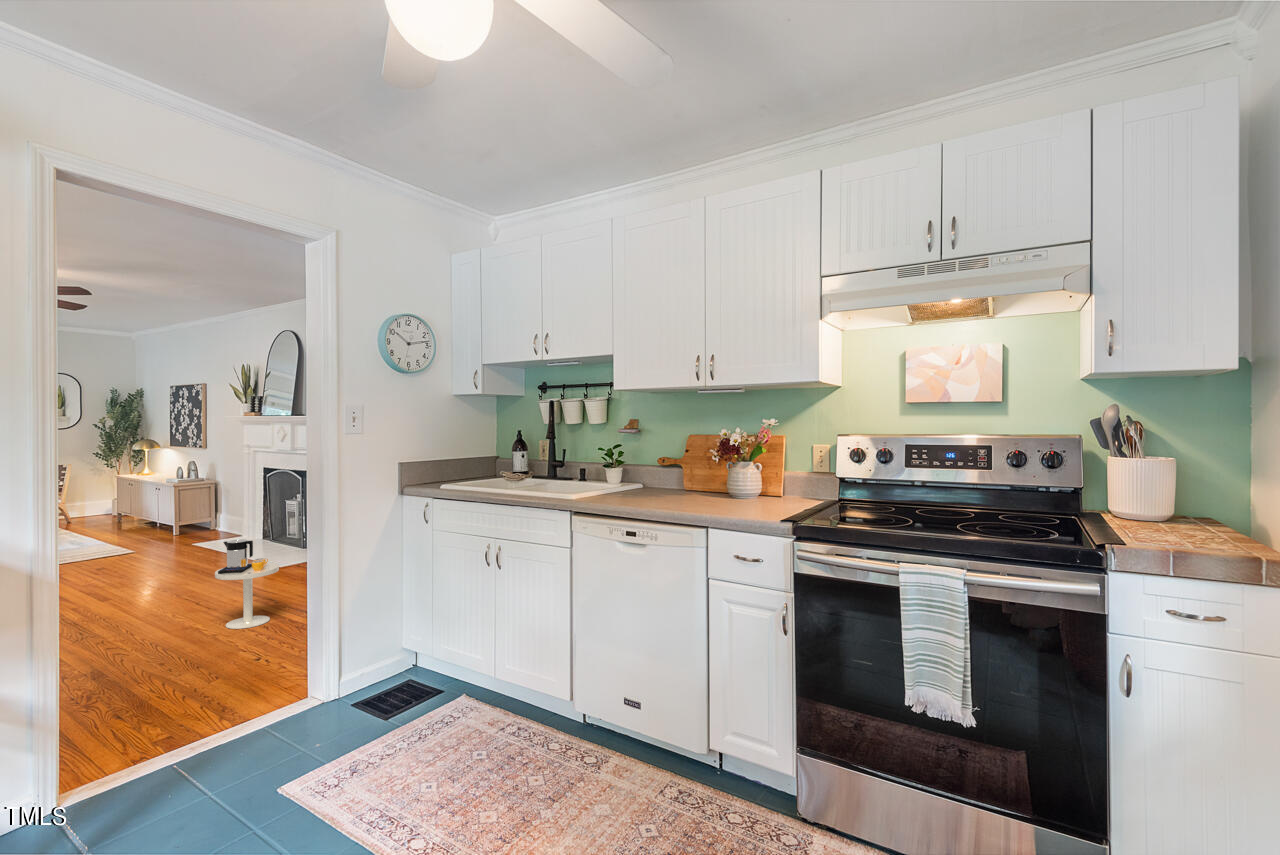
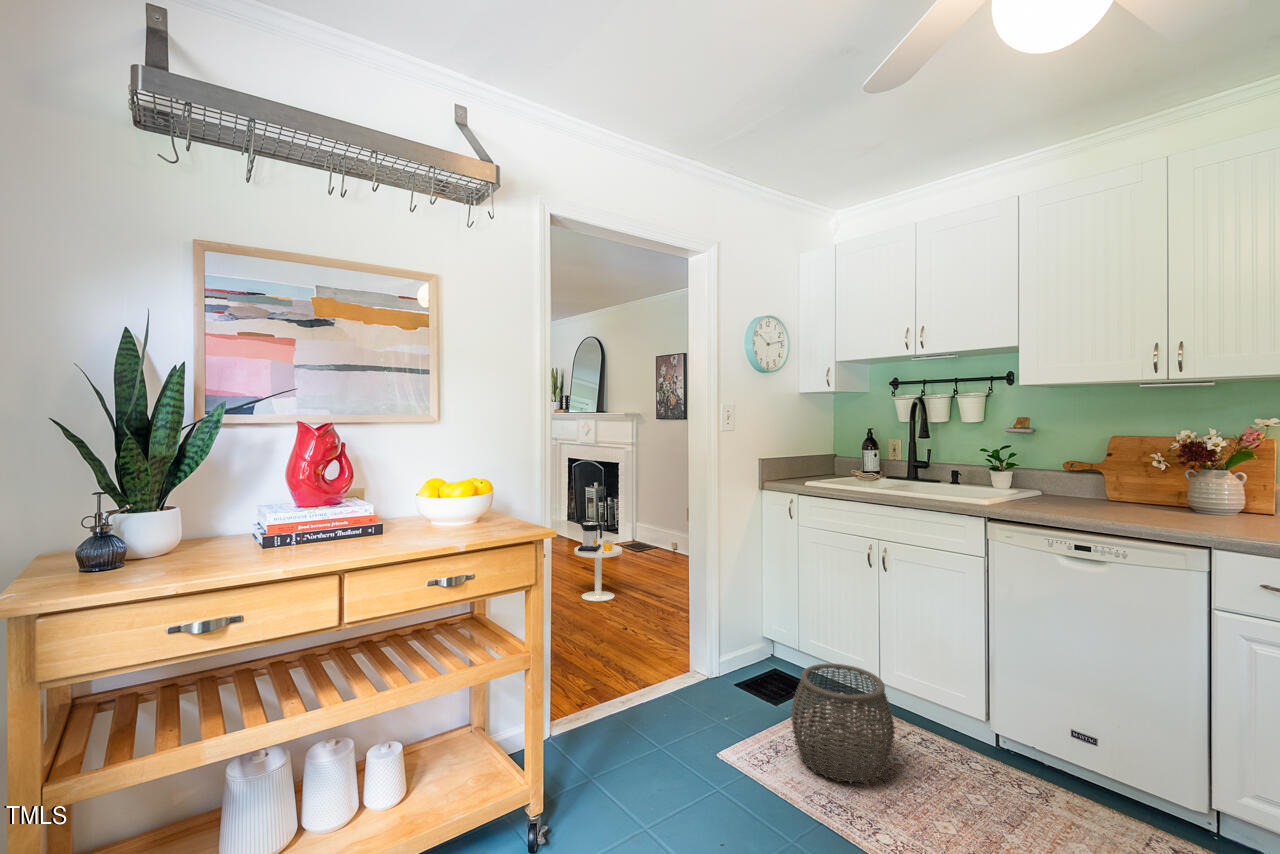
woven basket: none [368,668,473,790] -> present [791,664,895,783]

